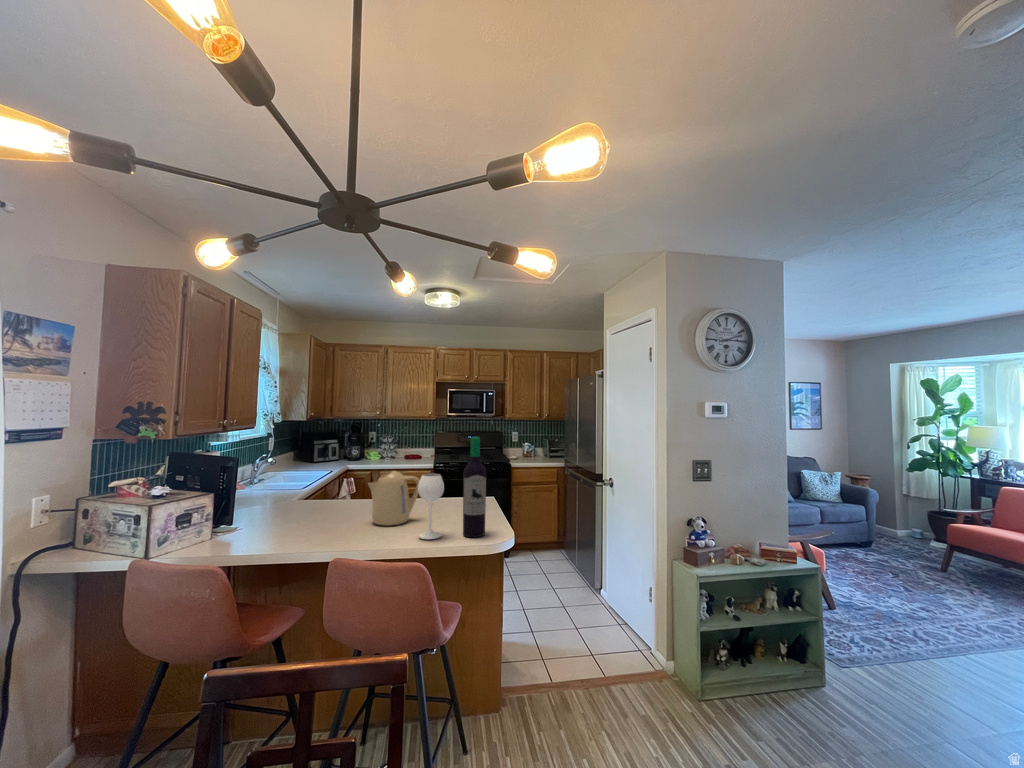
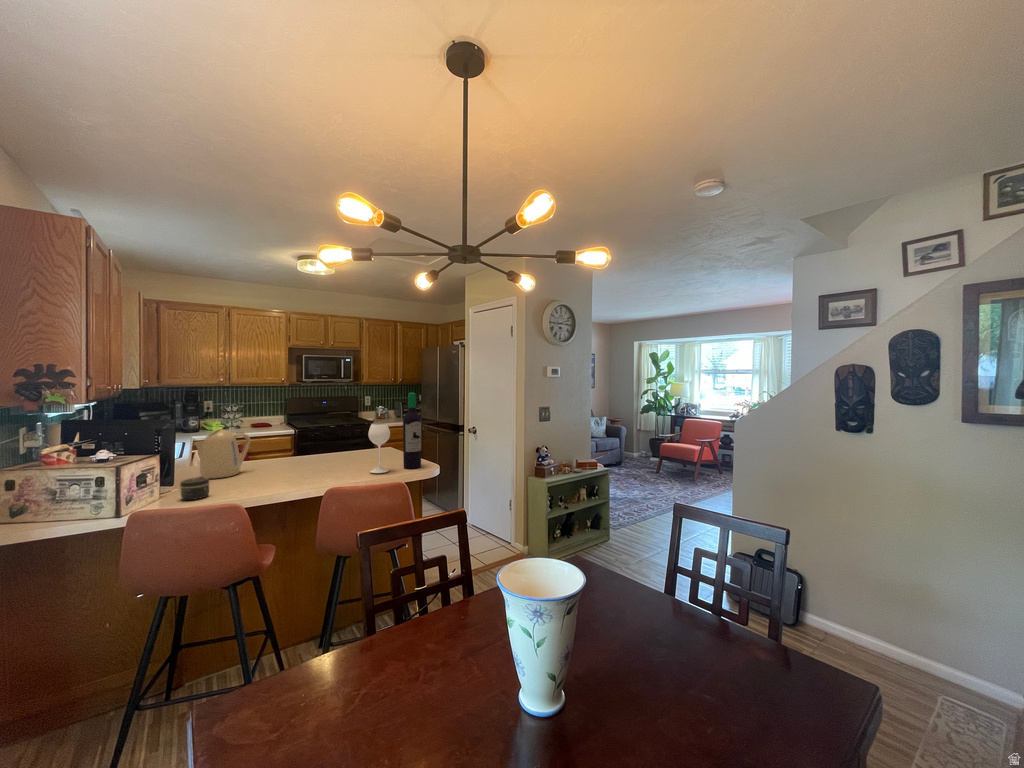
kettle: present [368,471,420,526] -> present [194,430,251,479]
jar: none [217,522,247,547] -> present [180,477,209,500]

